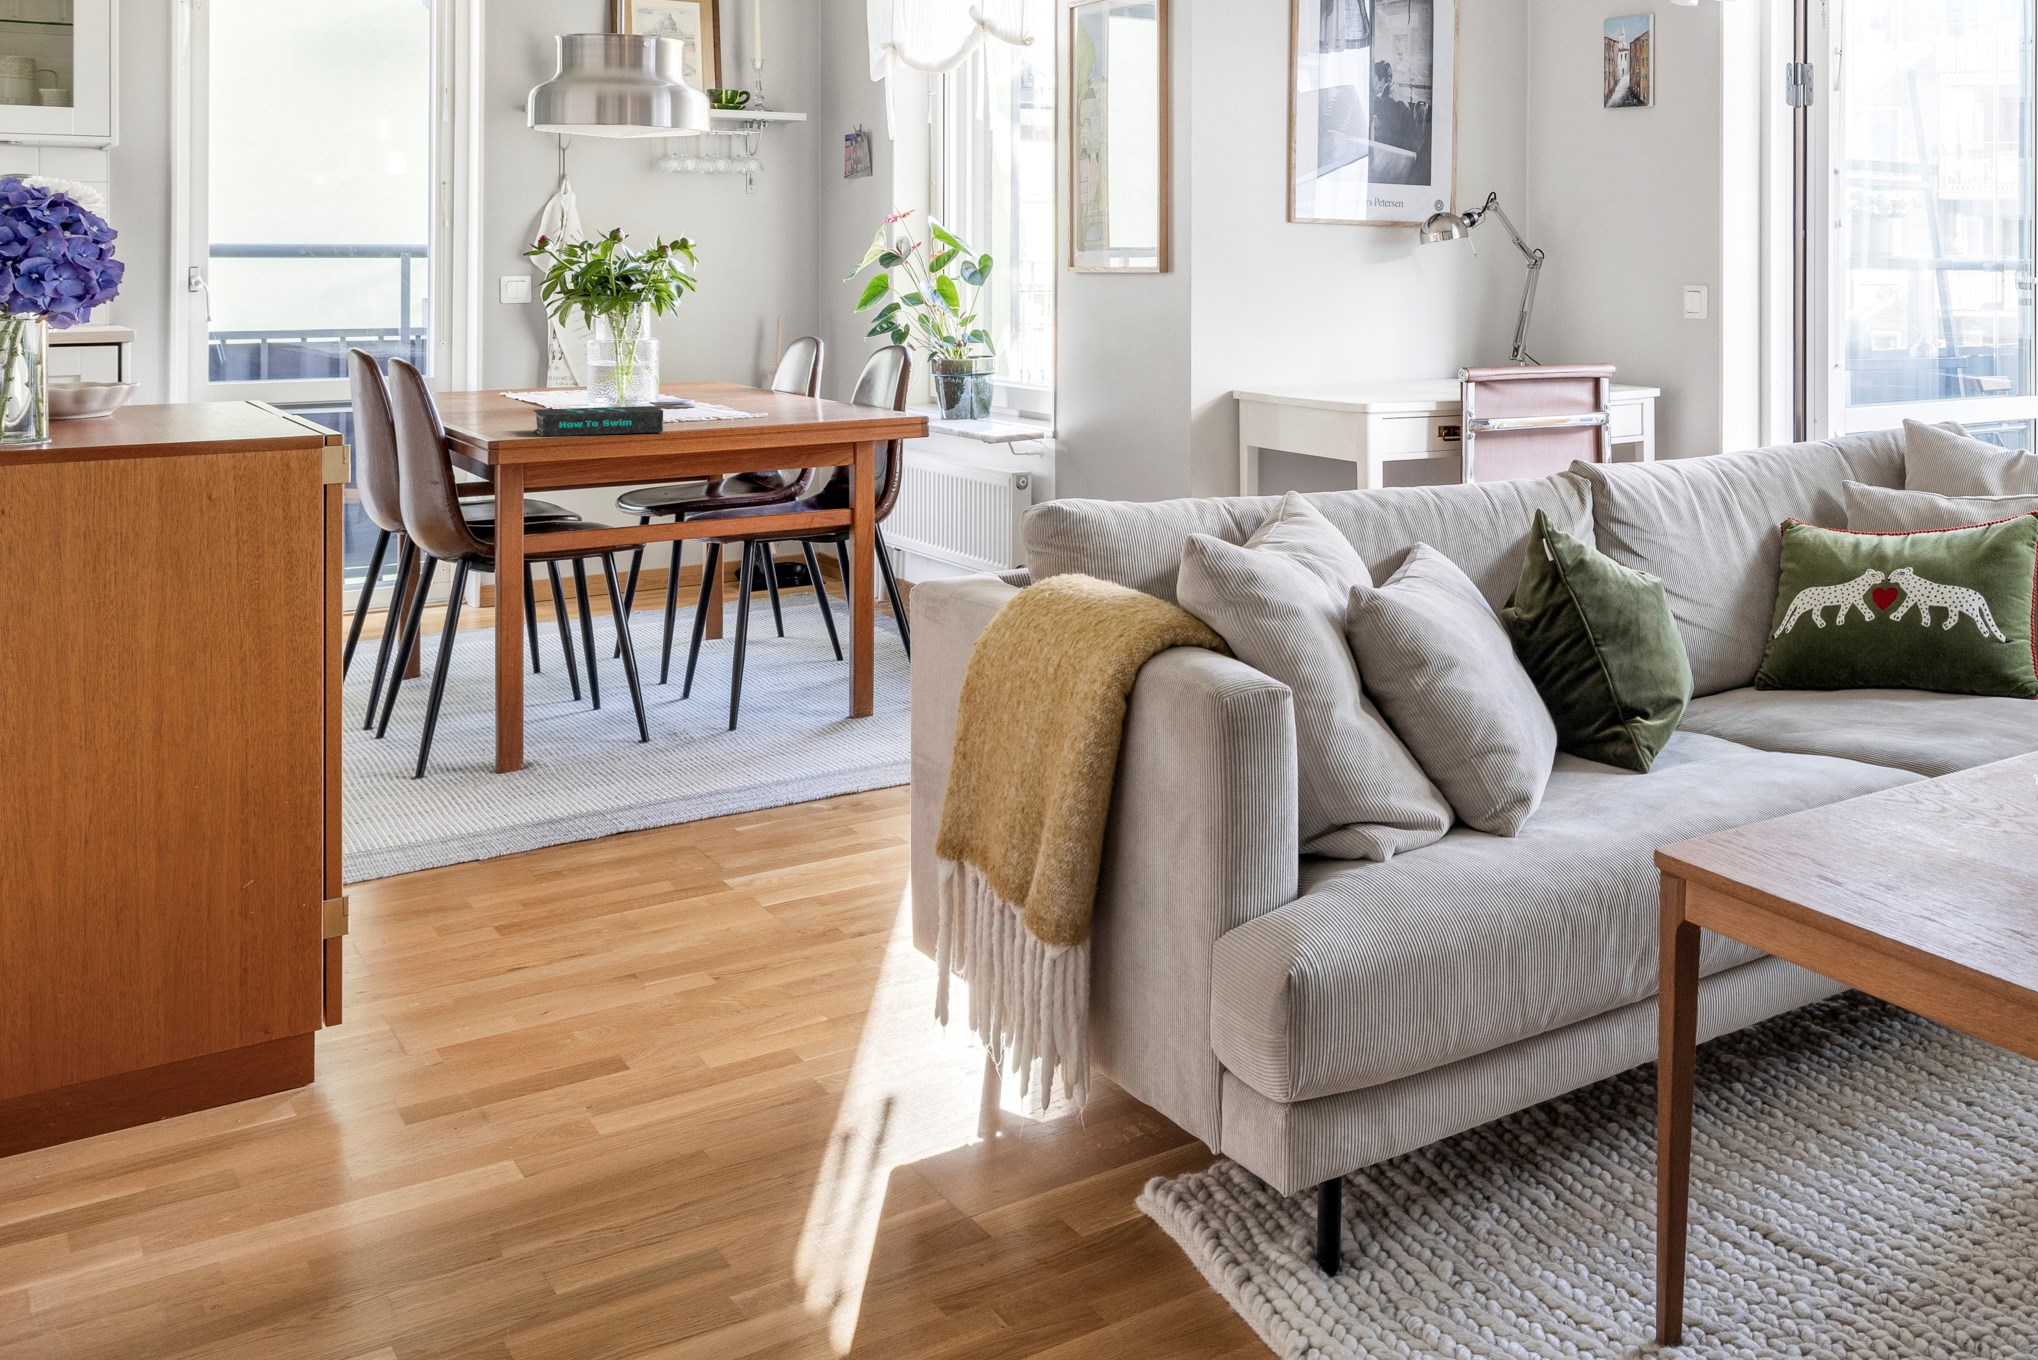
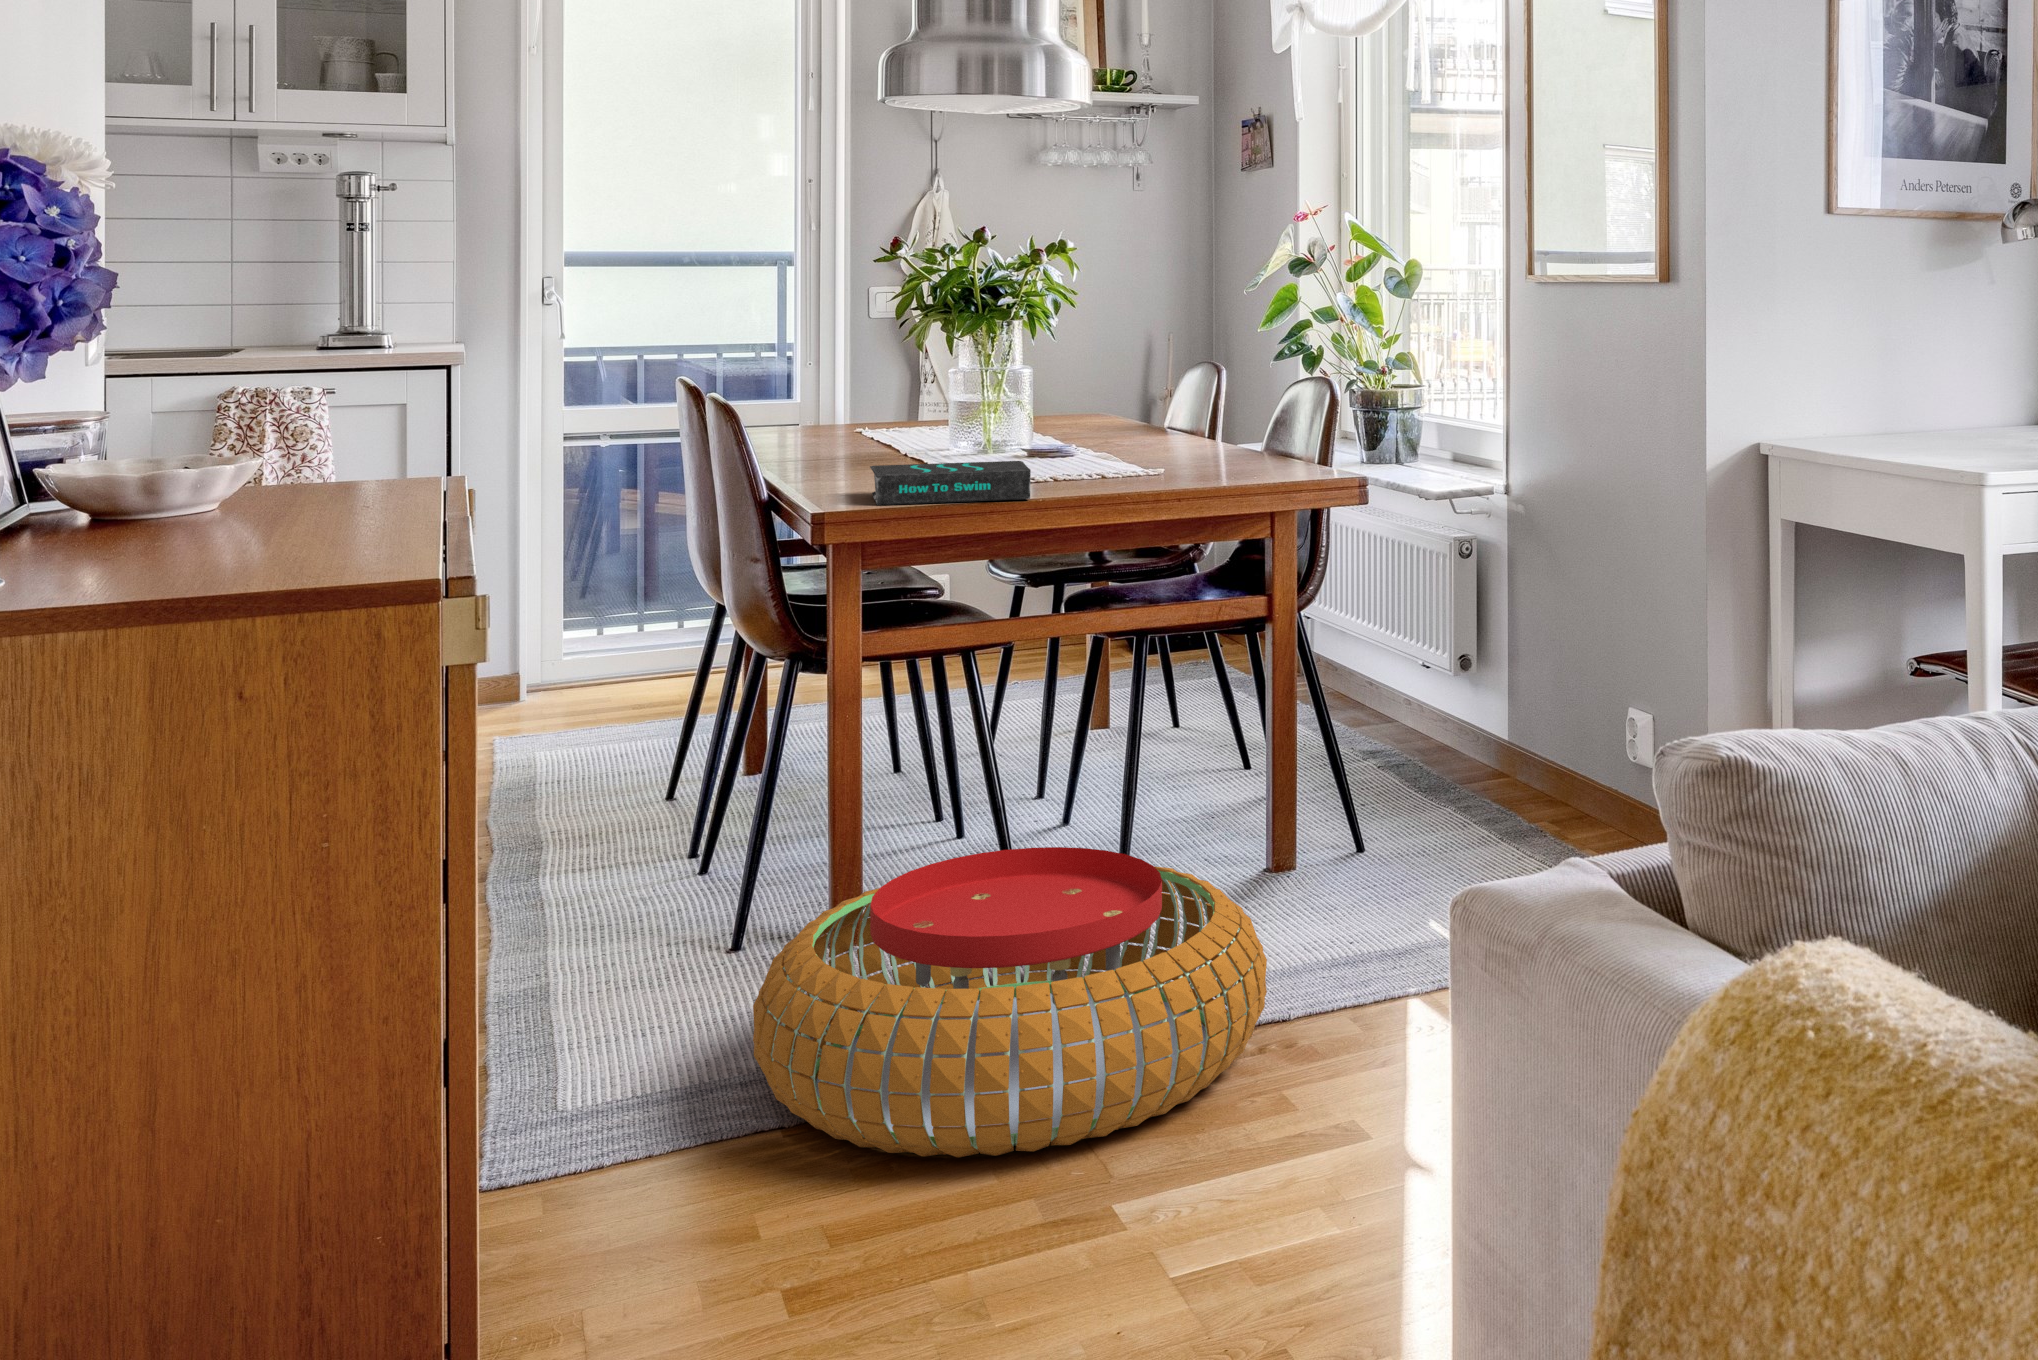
pouf: none [461,675,843,859] -> present [753,847,1267,1157]

